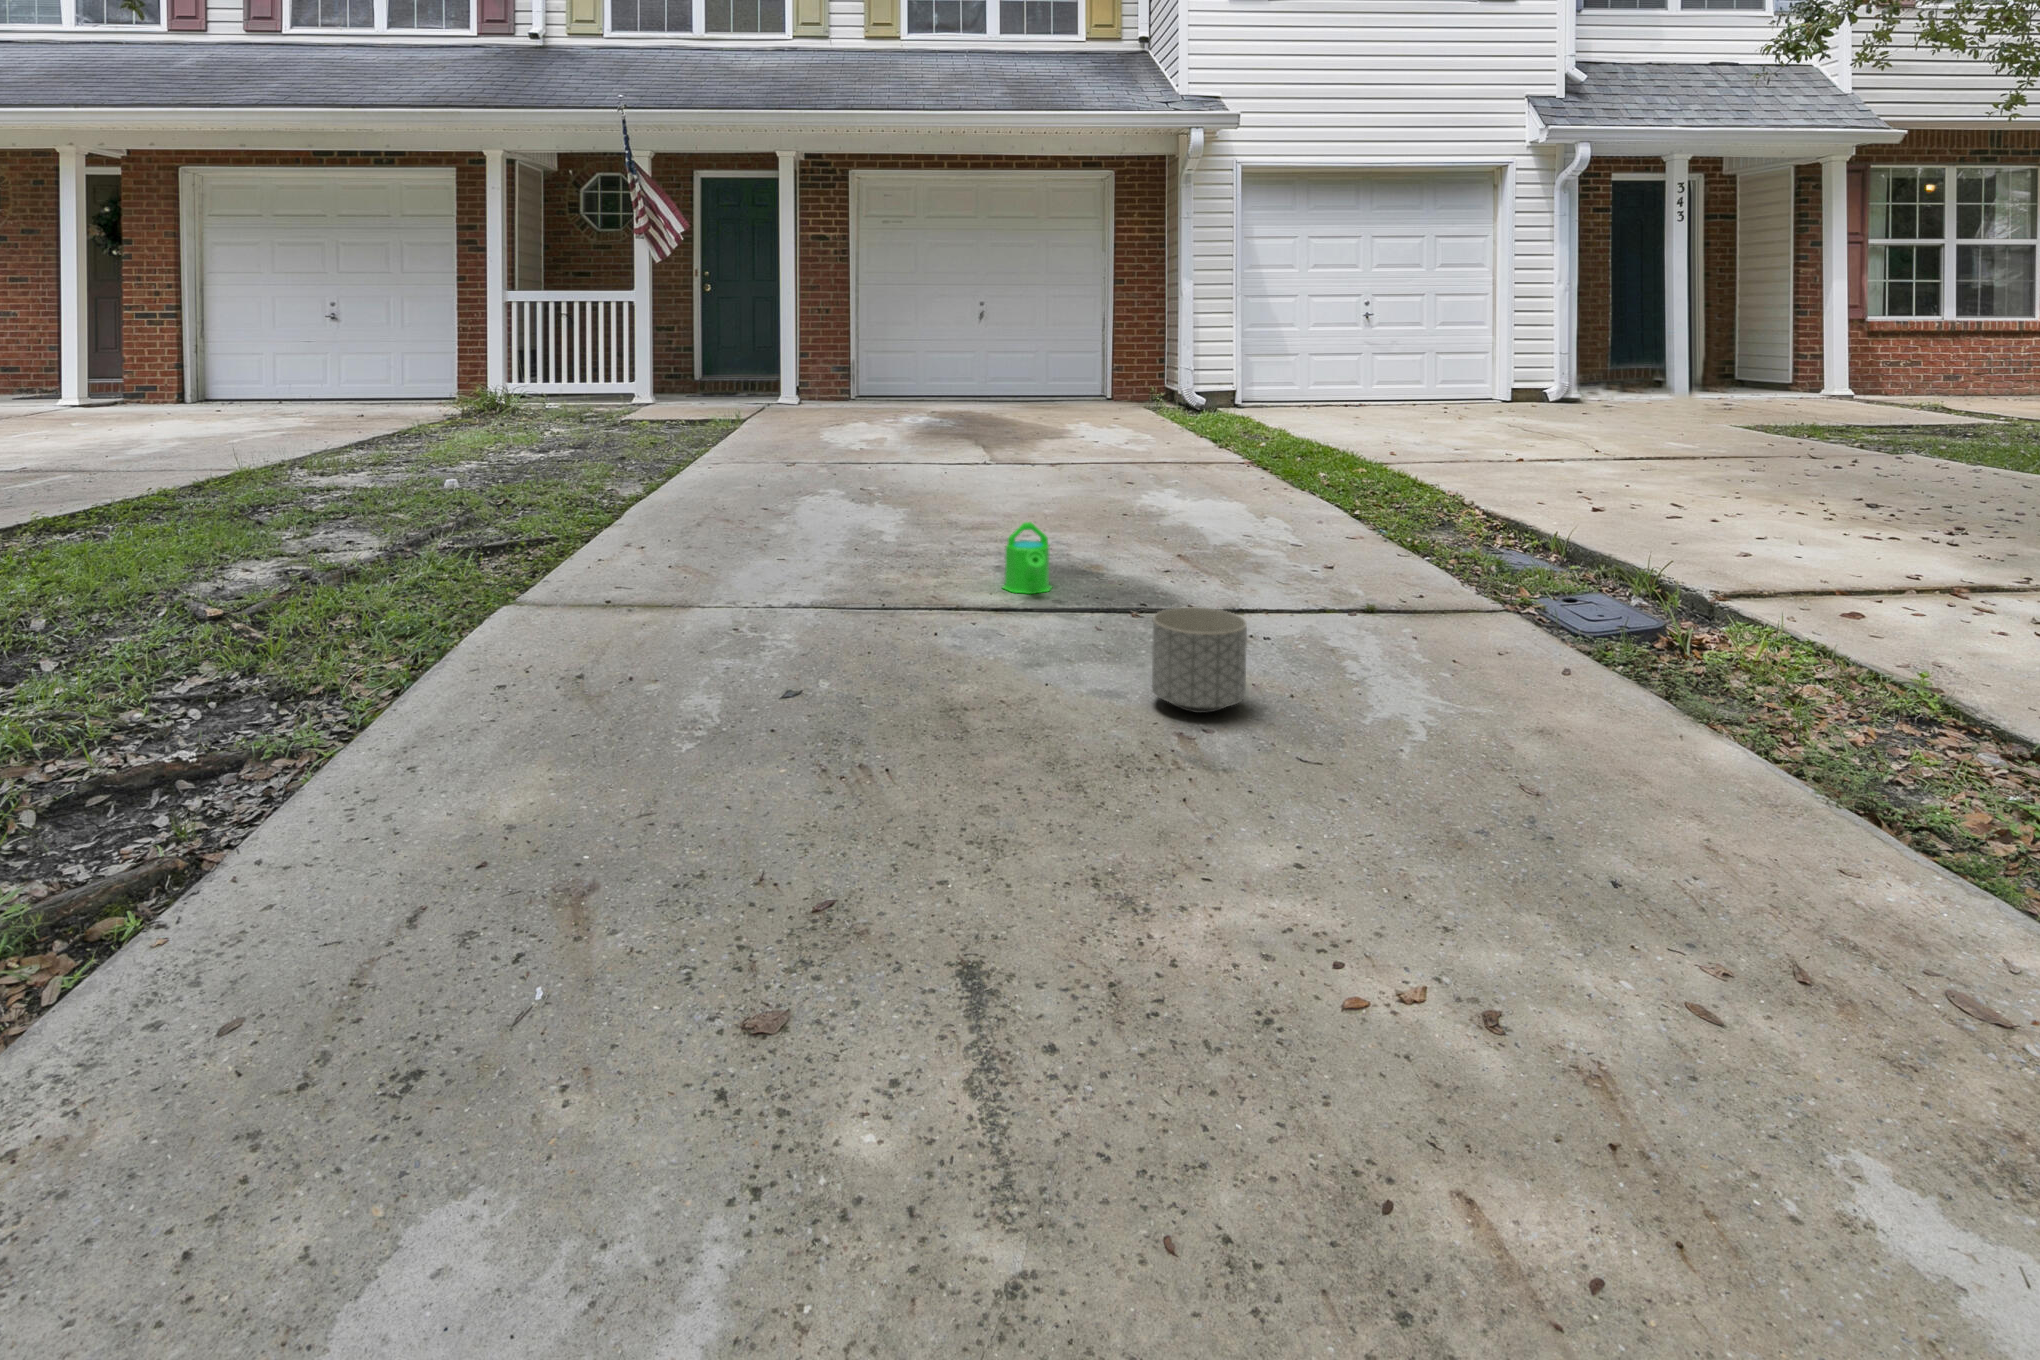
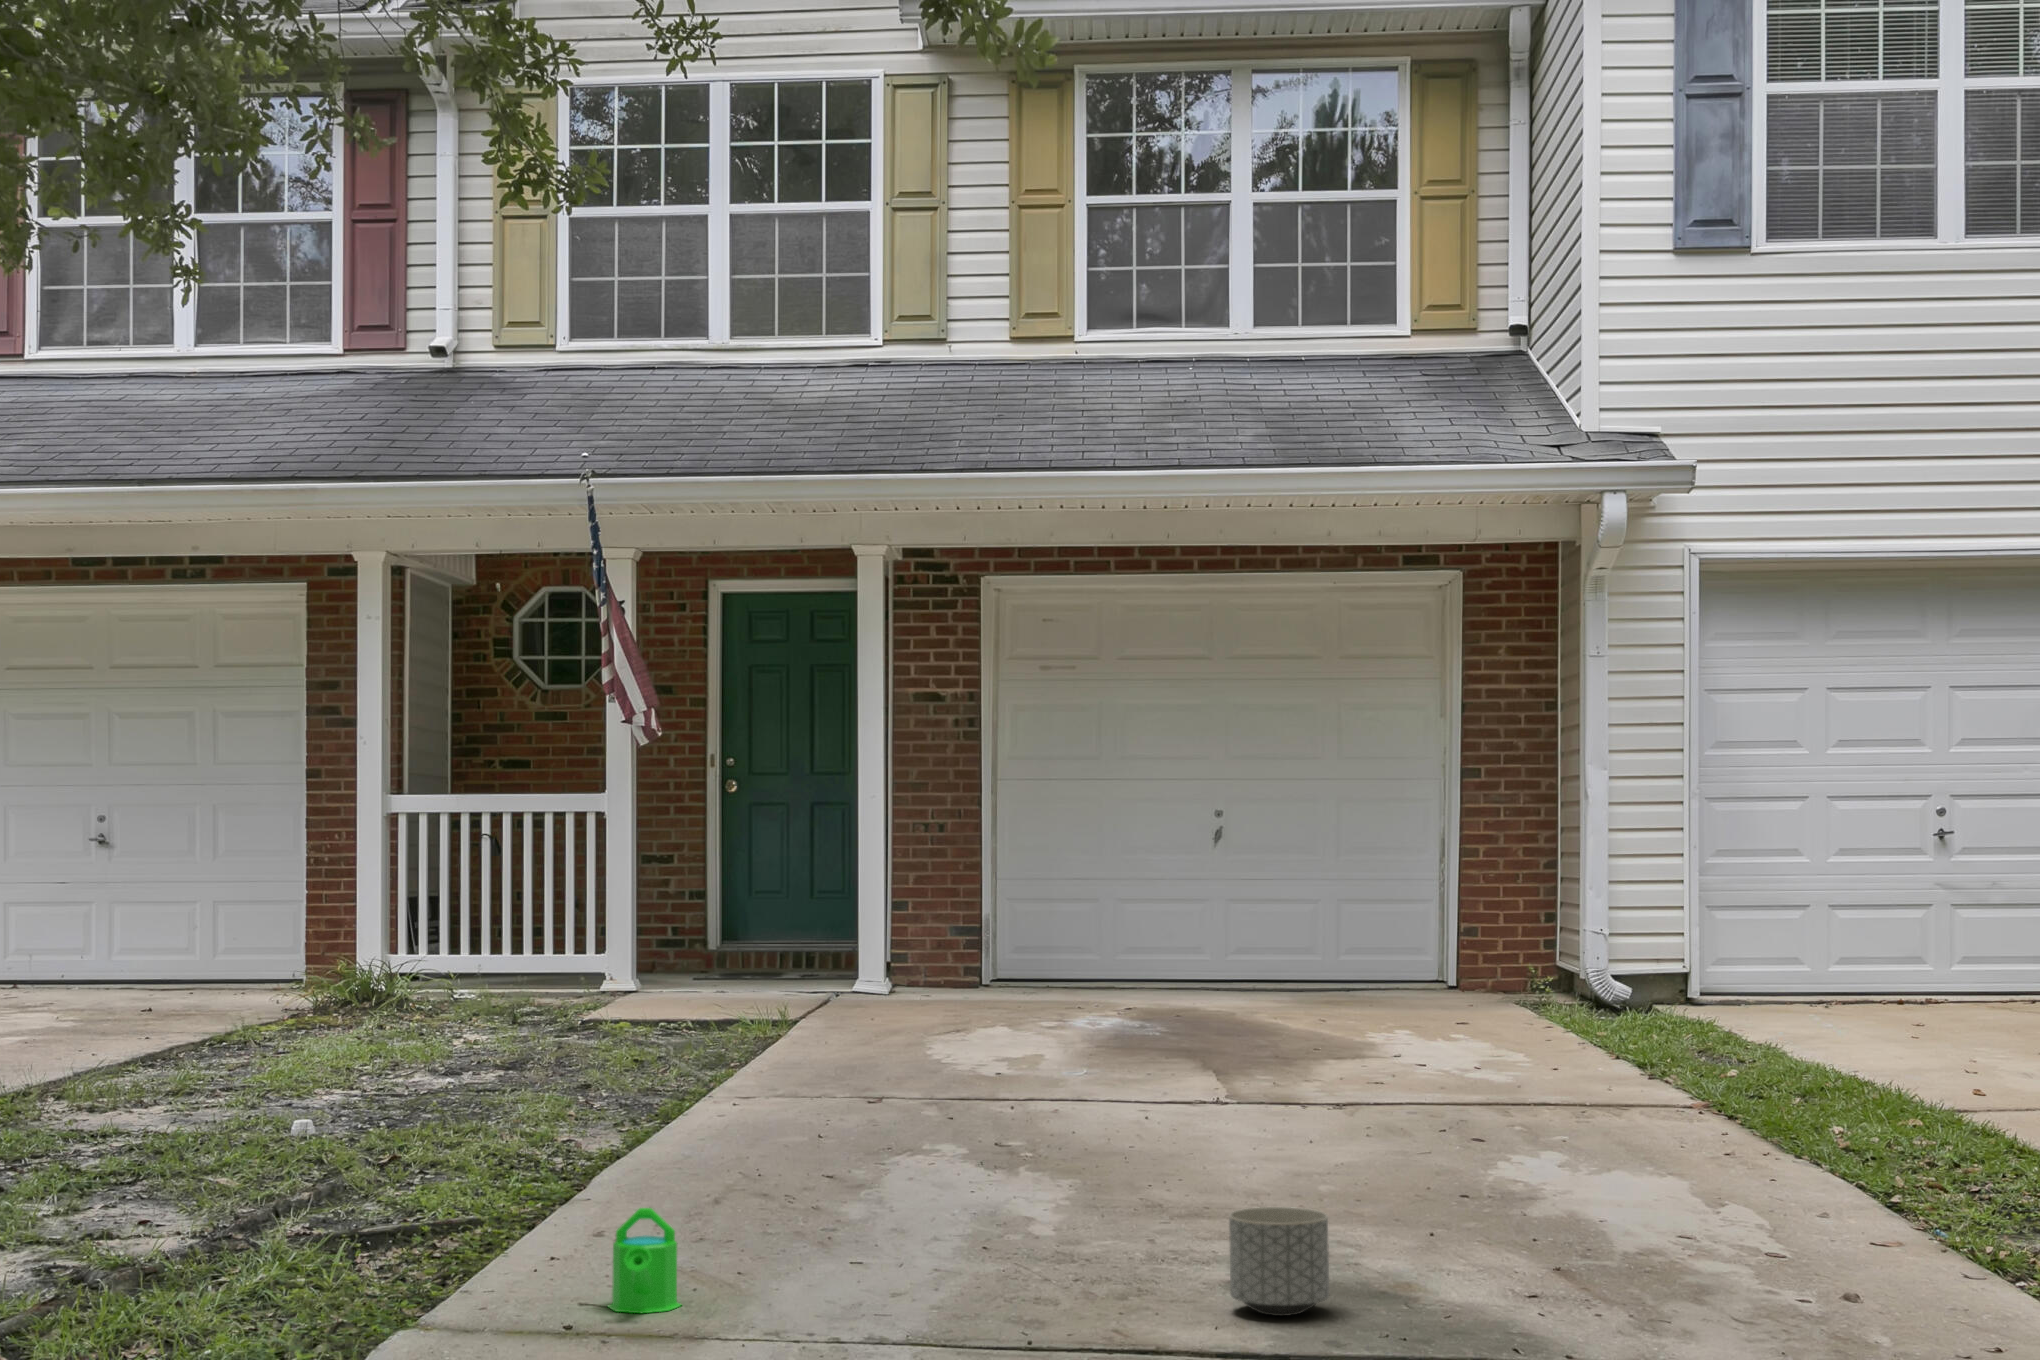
watering can: present [1003,522,1052,594] -> present [608,1208,681,1313]

